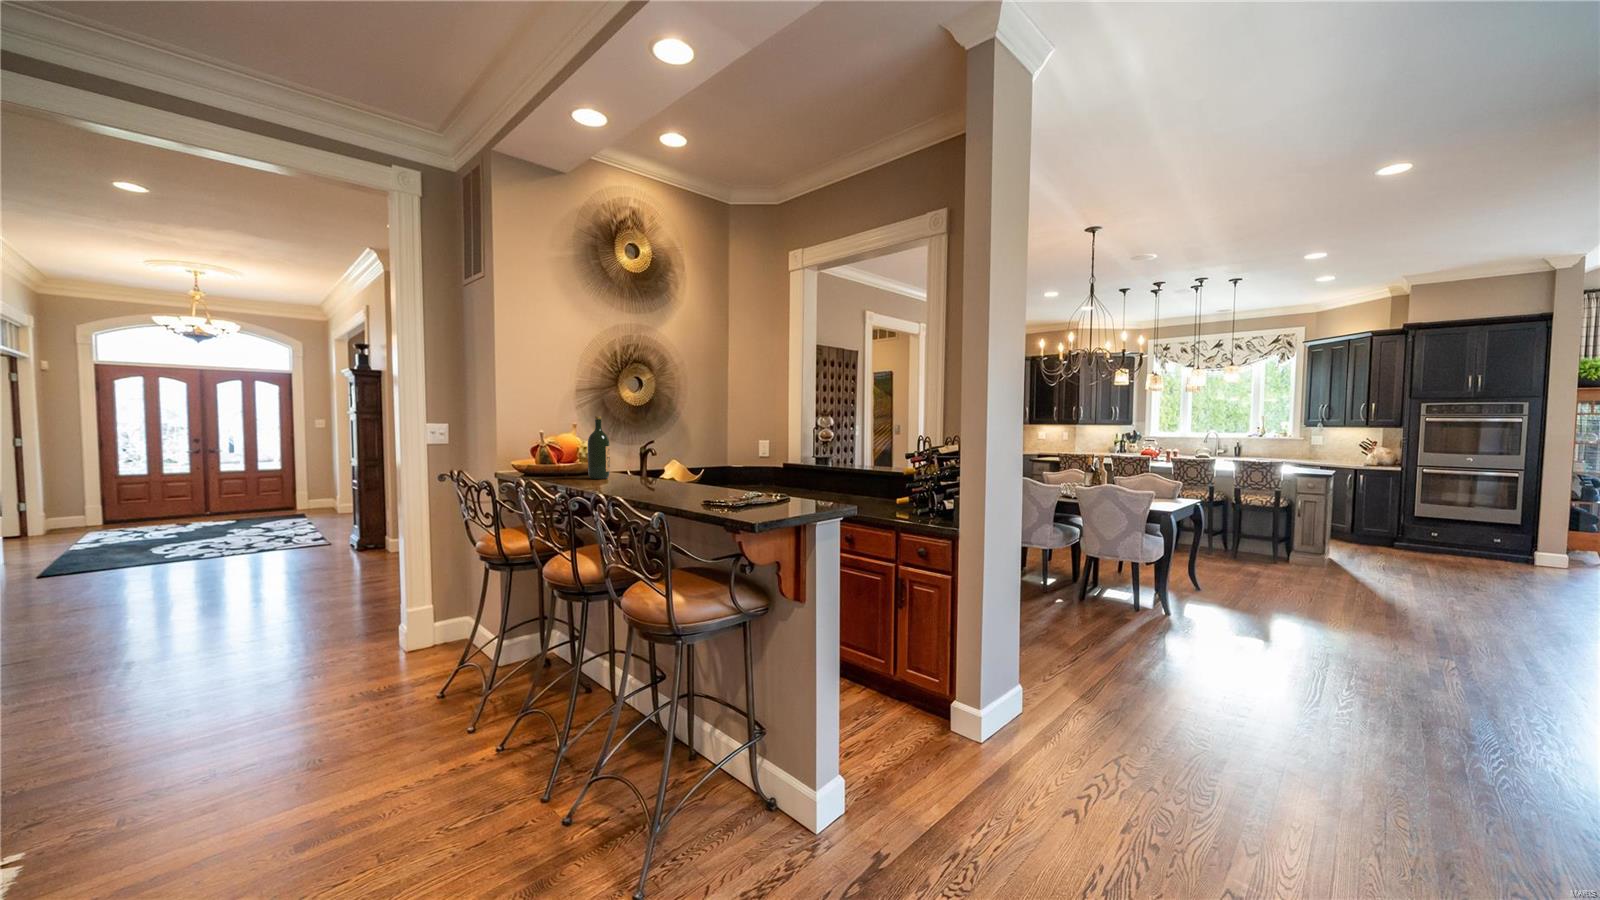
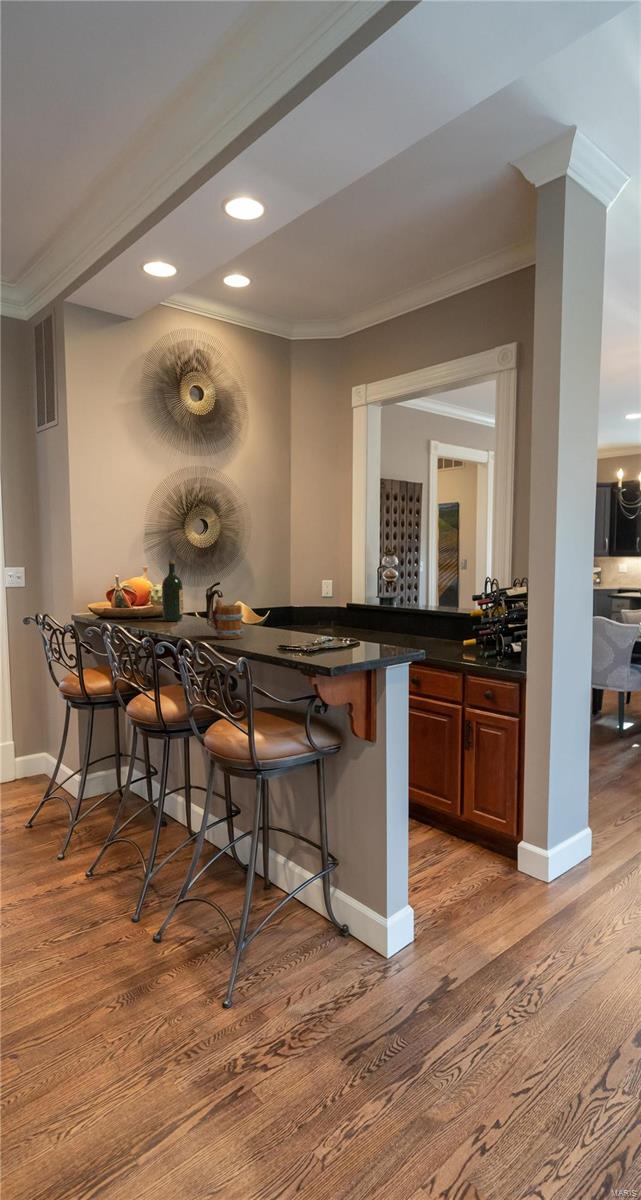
mug: none [637,454,670,495] -> present [213,599,244,639]

